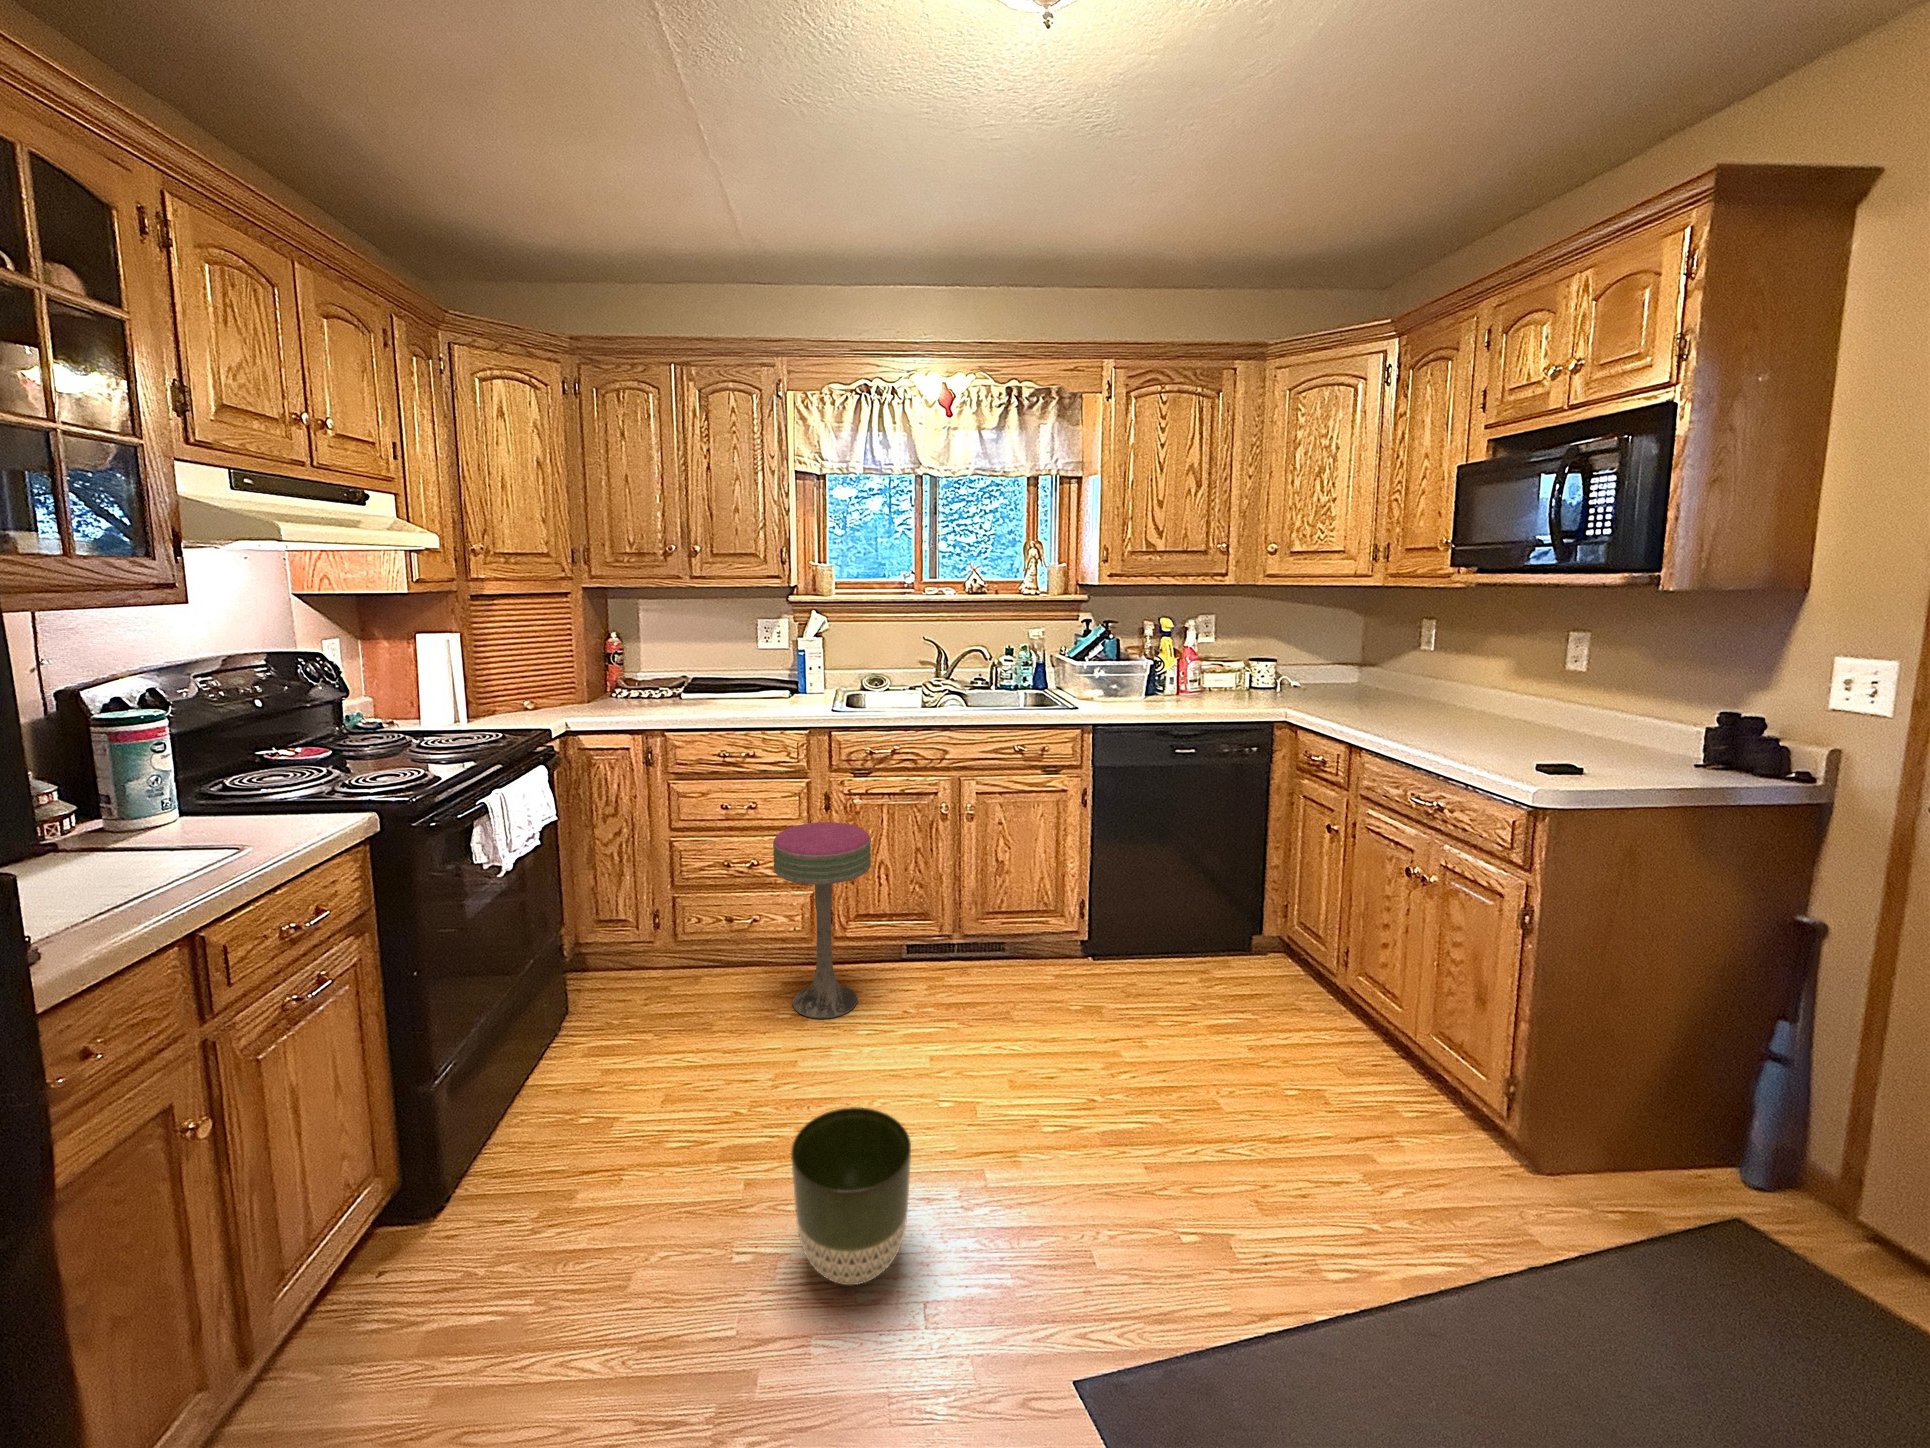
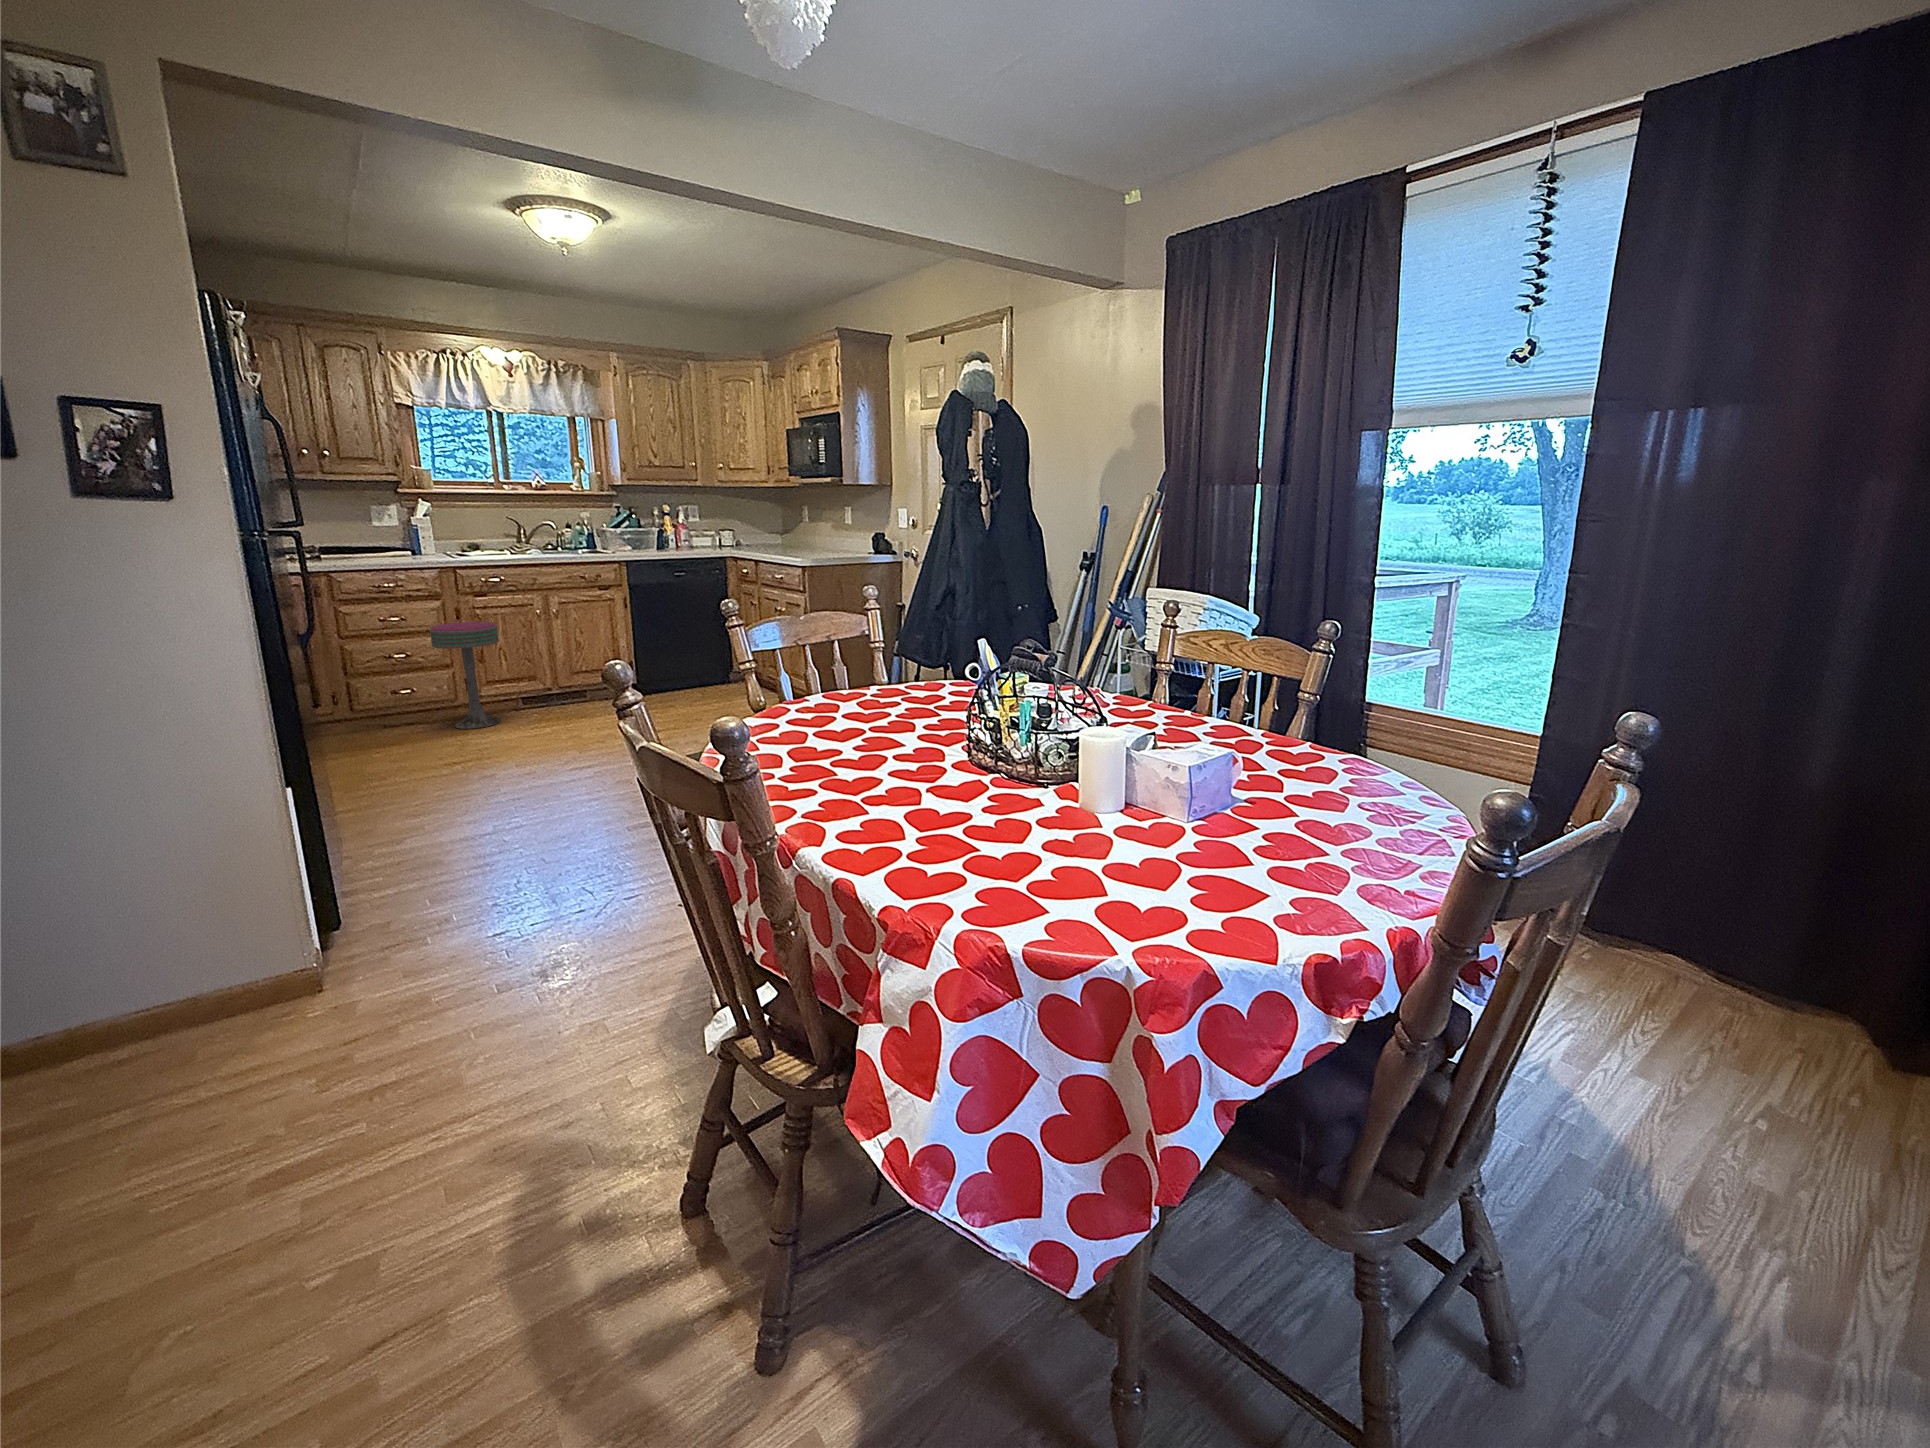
planter: present [791,1107,911,1285] -> none [502,704,561,764]

